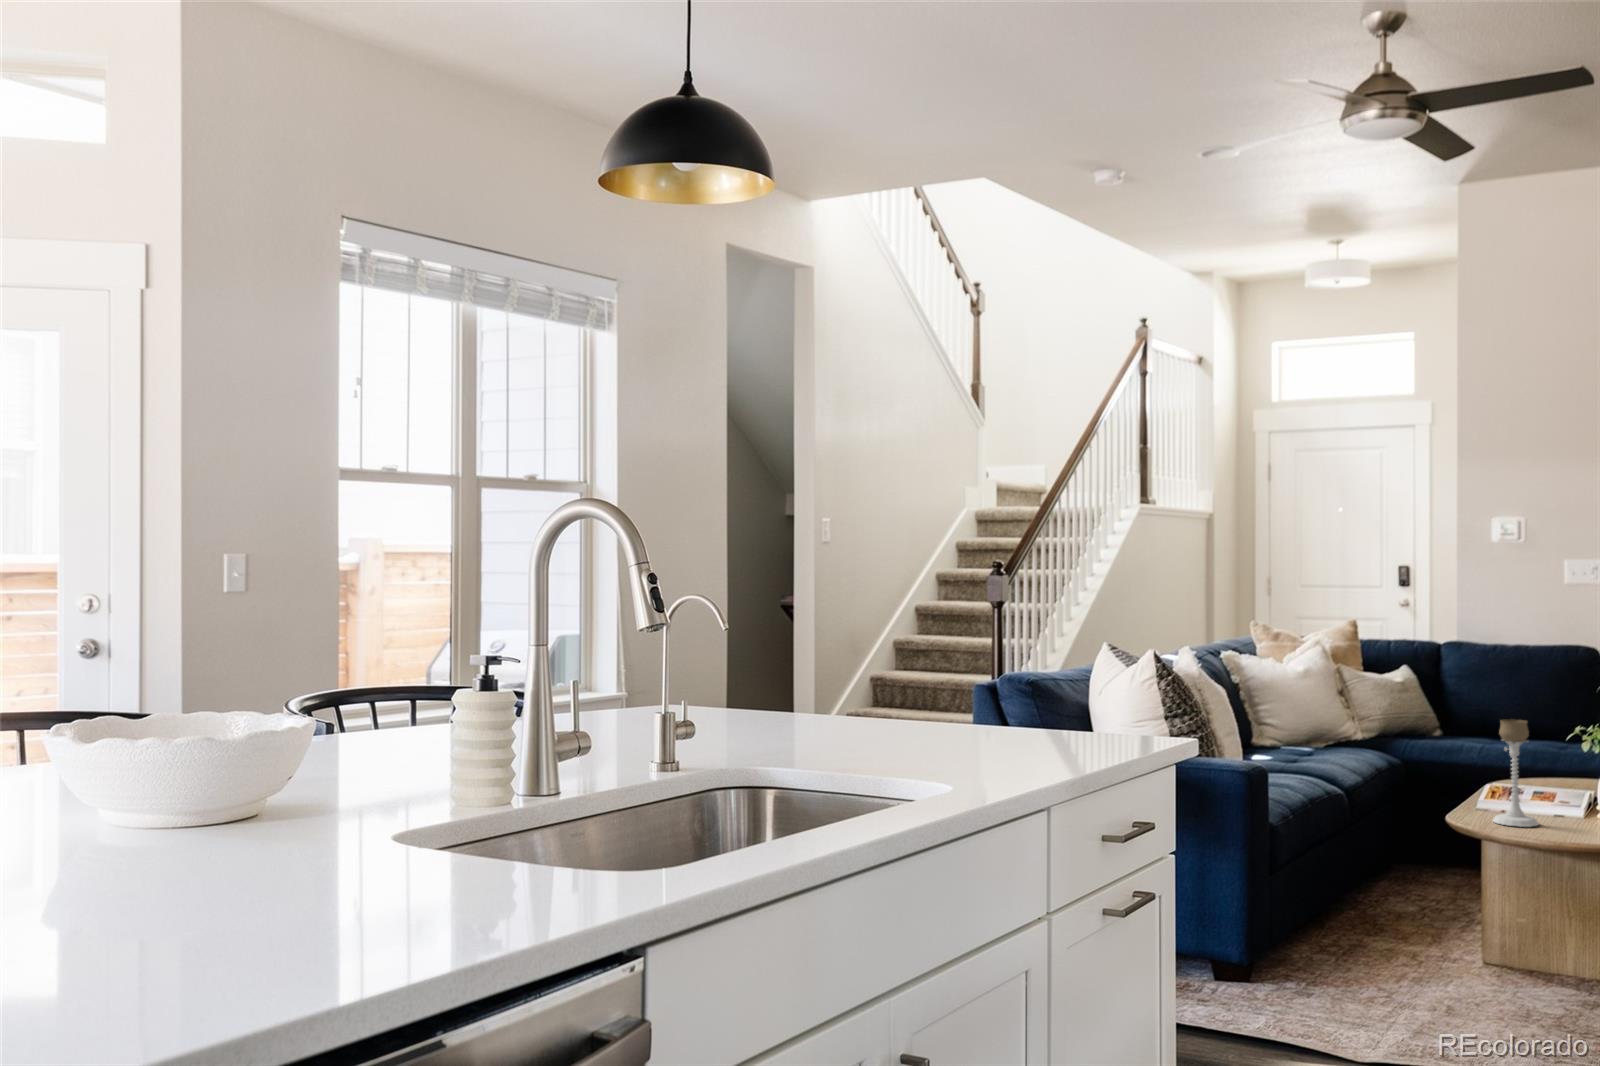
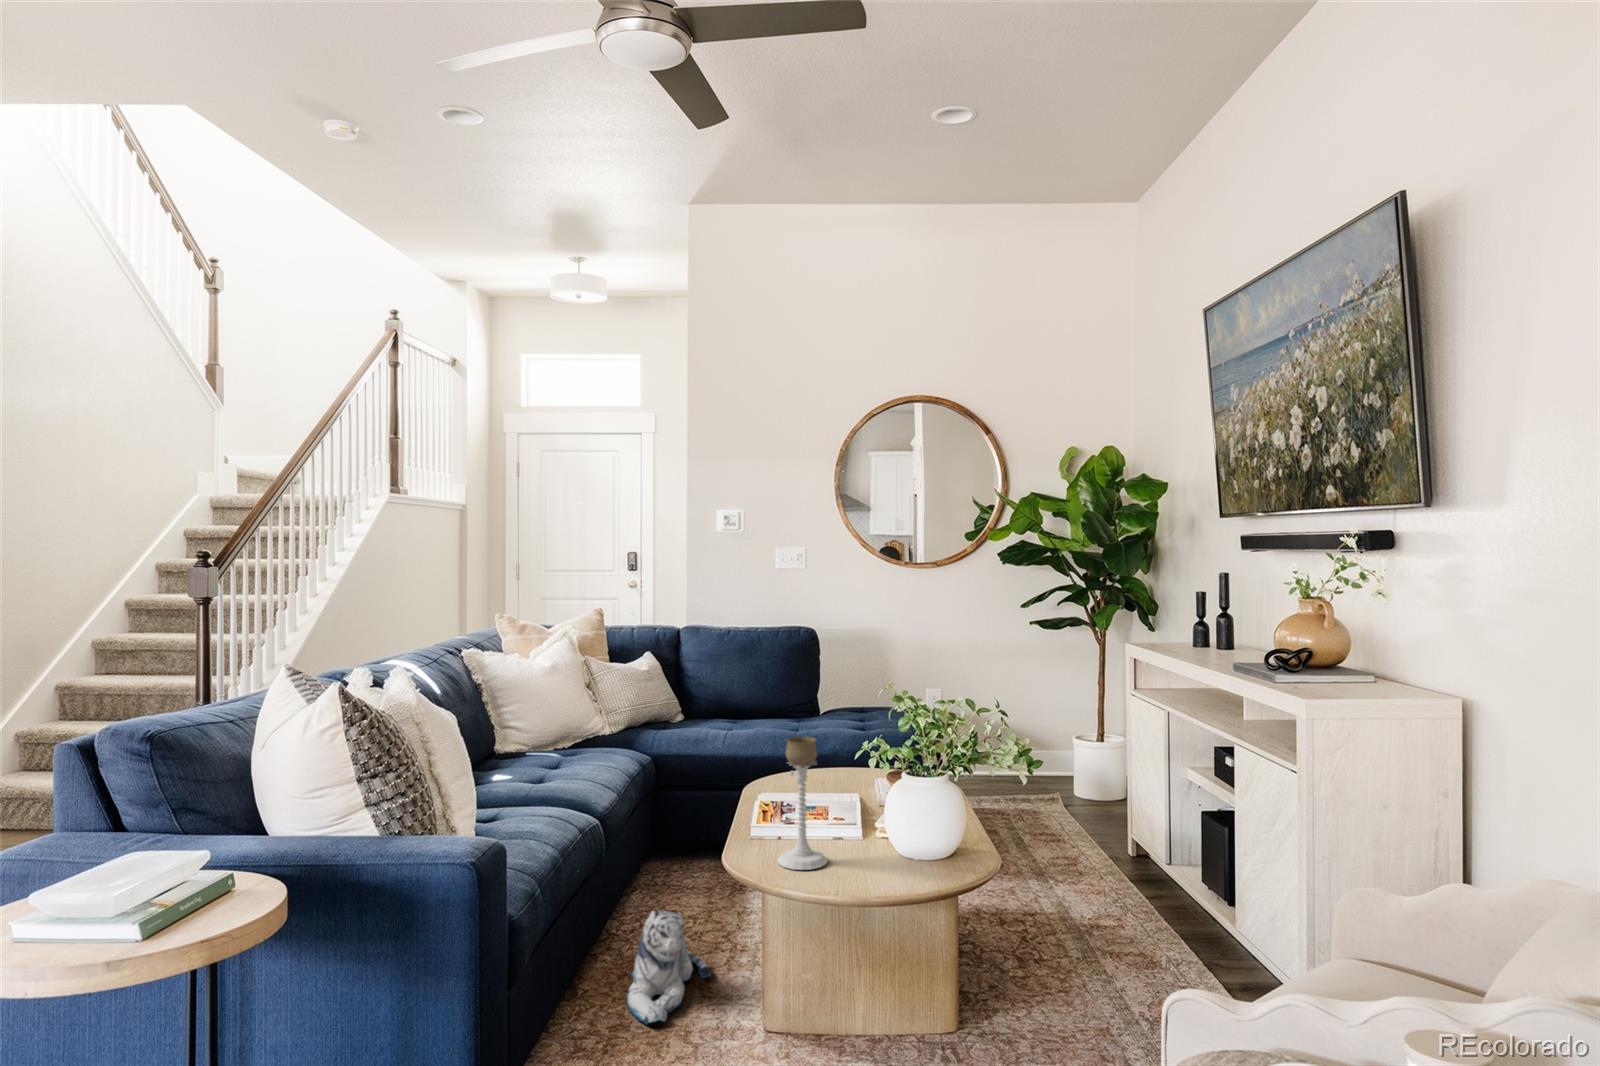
plush toy: none [1364,860,1442,942] -> present [627,911,710,1025]

